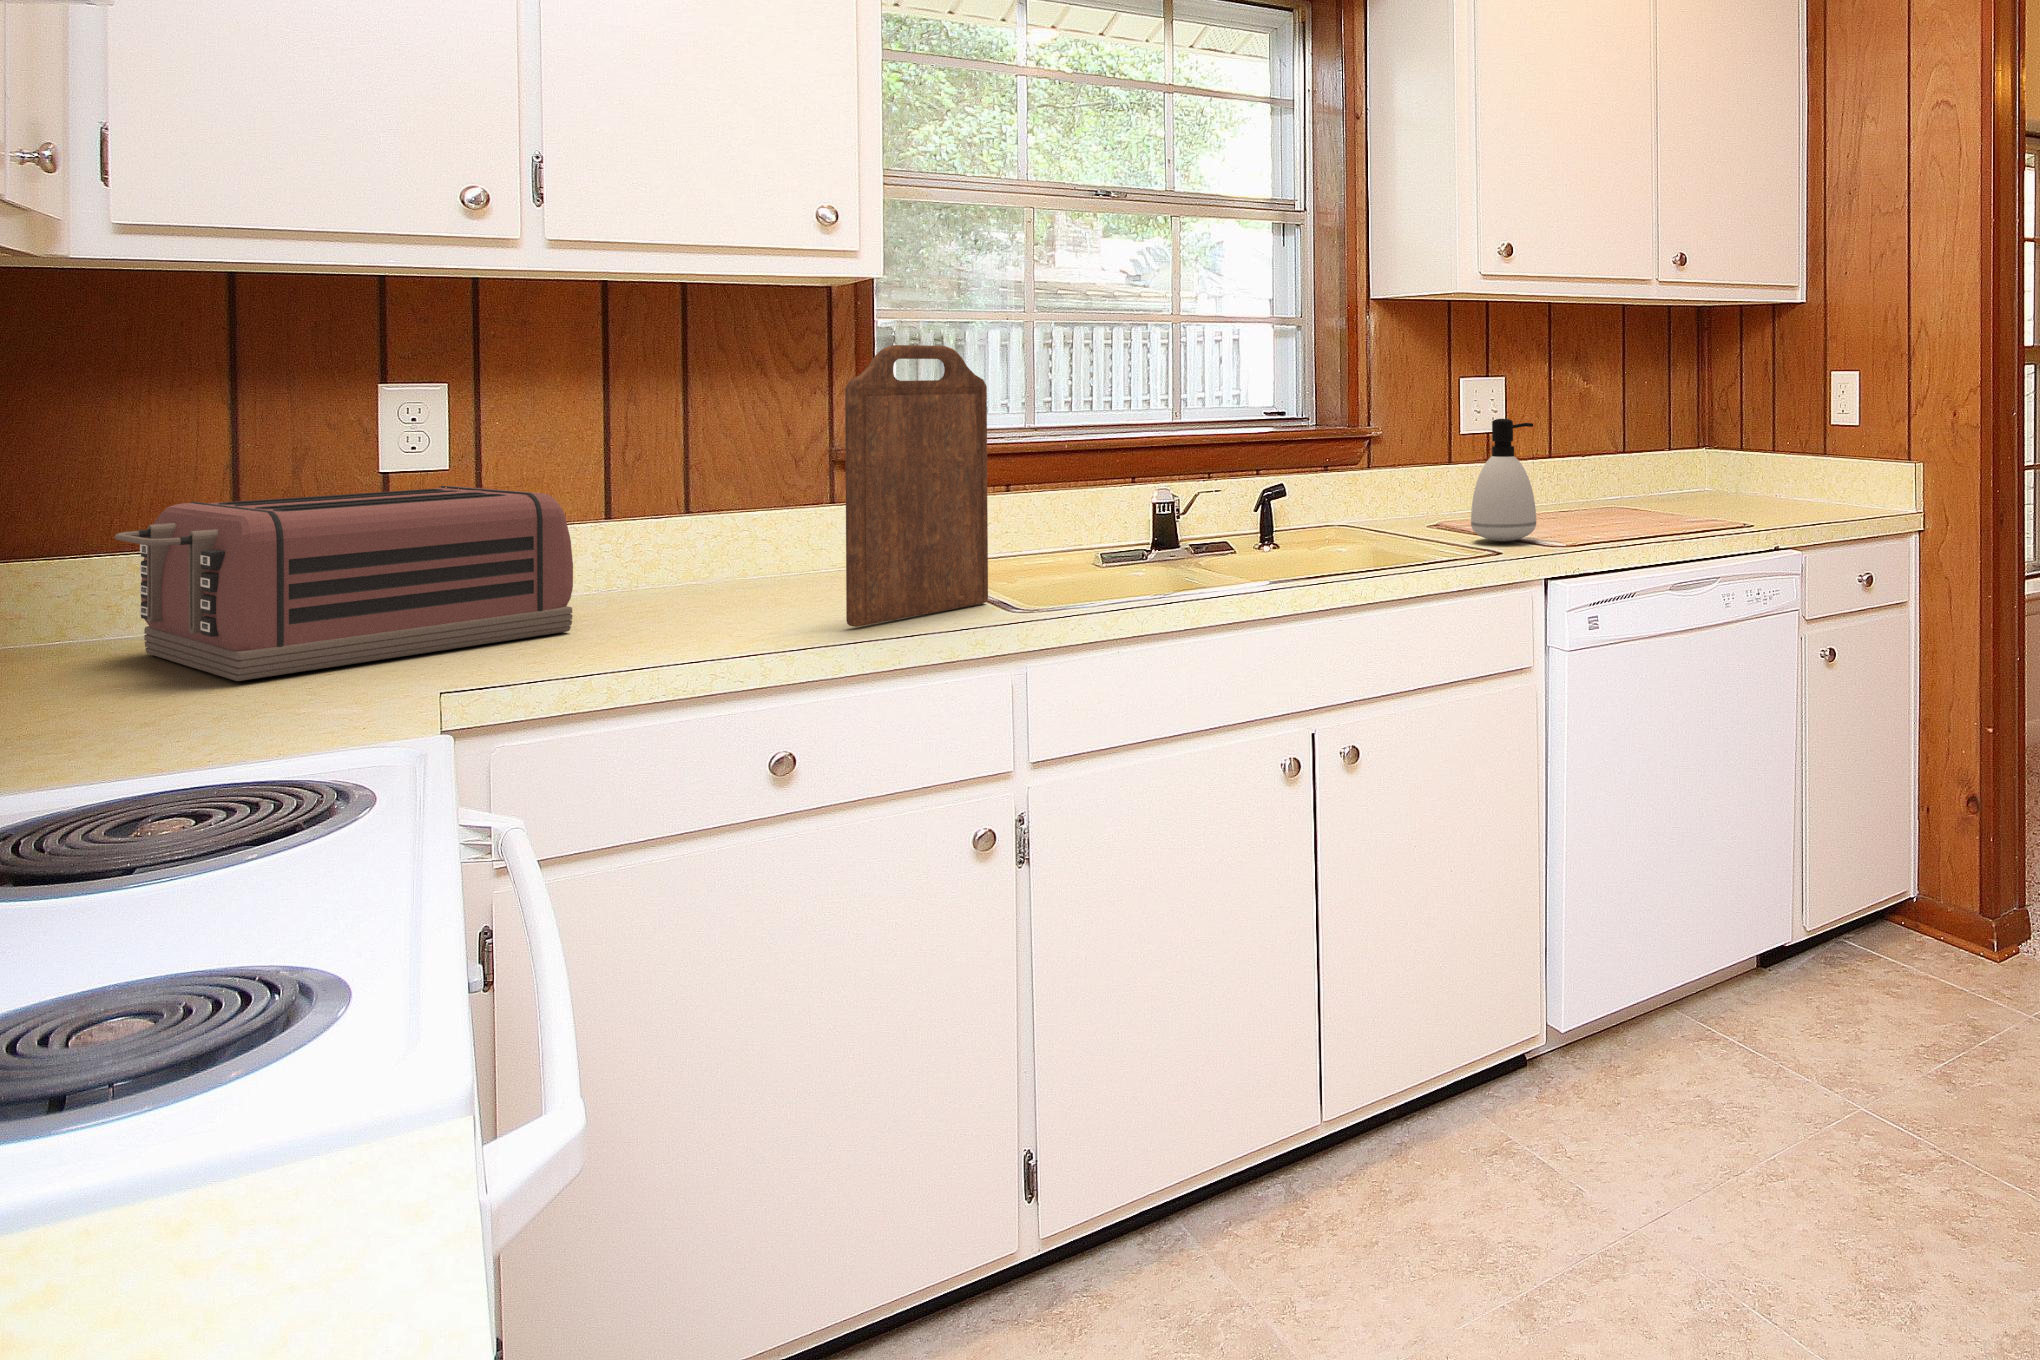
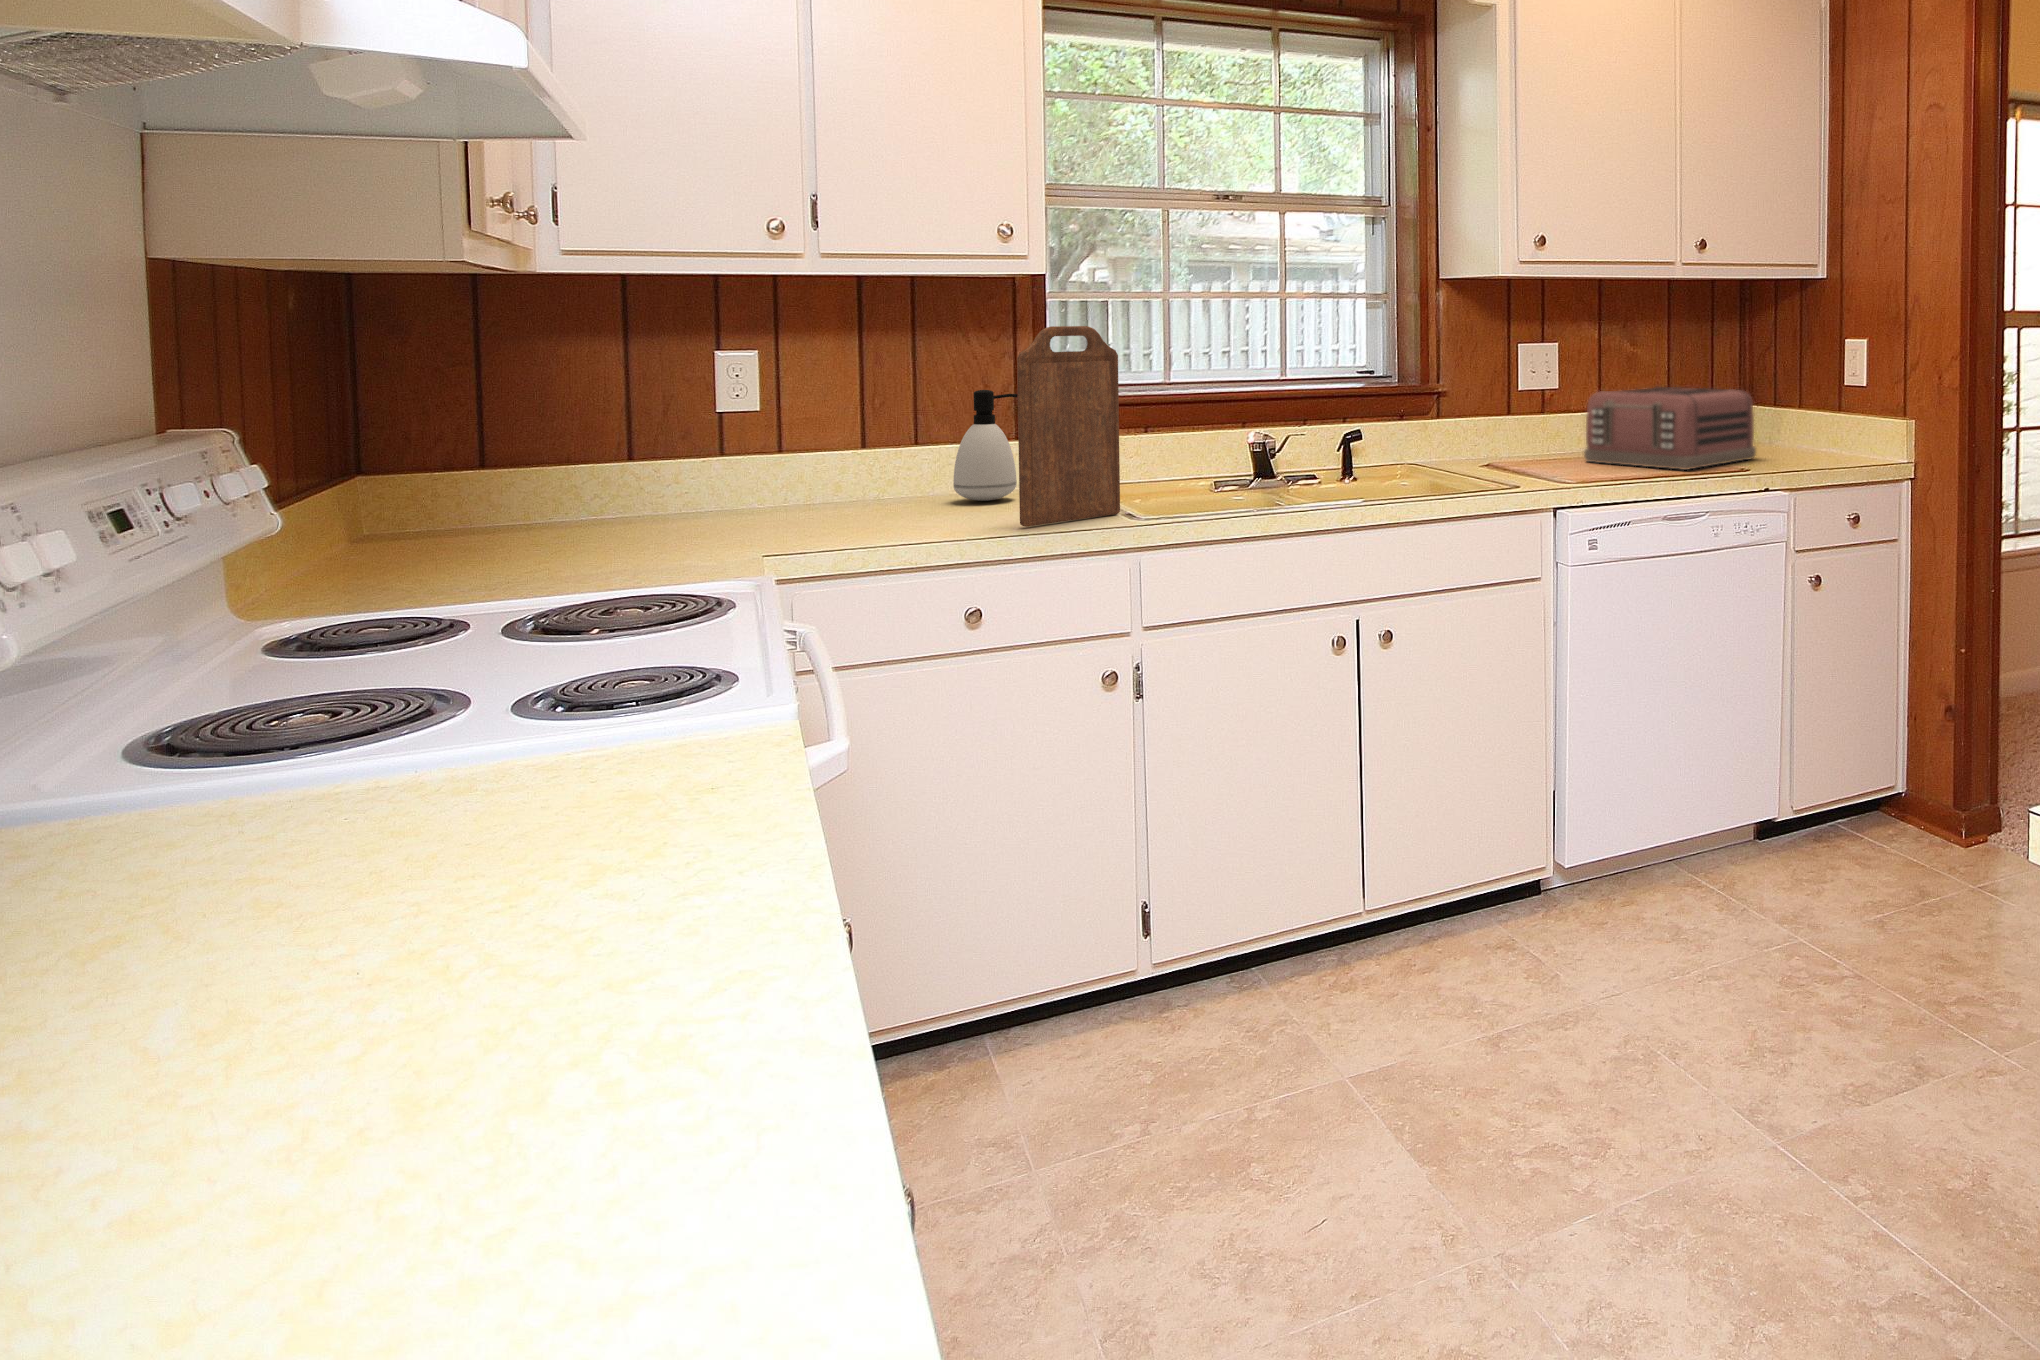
soap dispenser: present [1471,419,1536,541] -> present [953,390,1017,501]
toaster: present [115,486,573,681] -> present [1584,387,1756,470]

